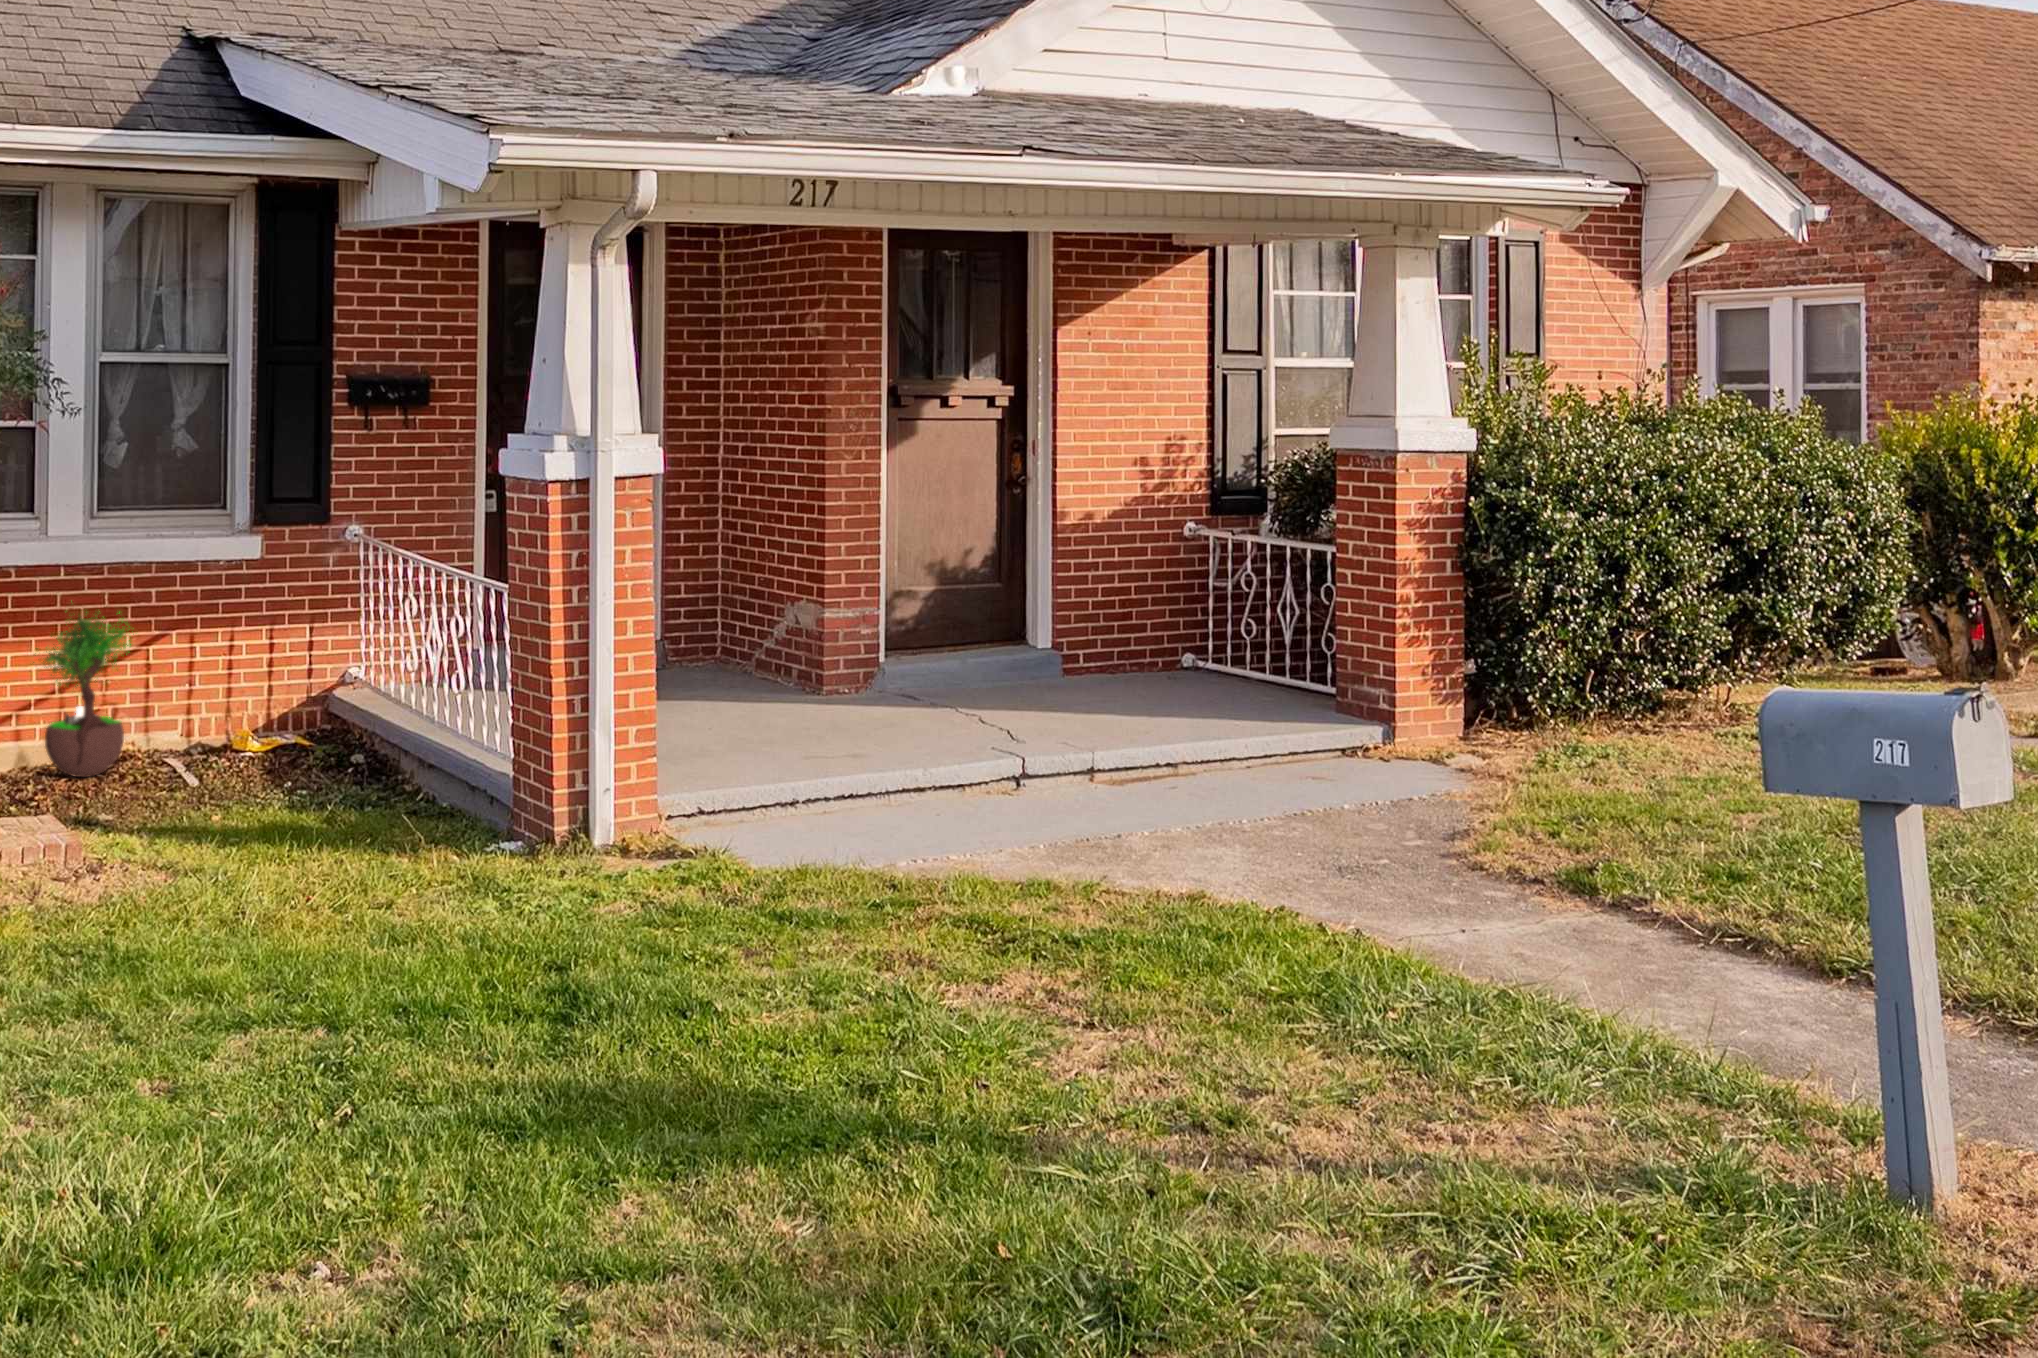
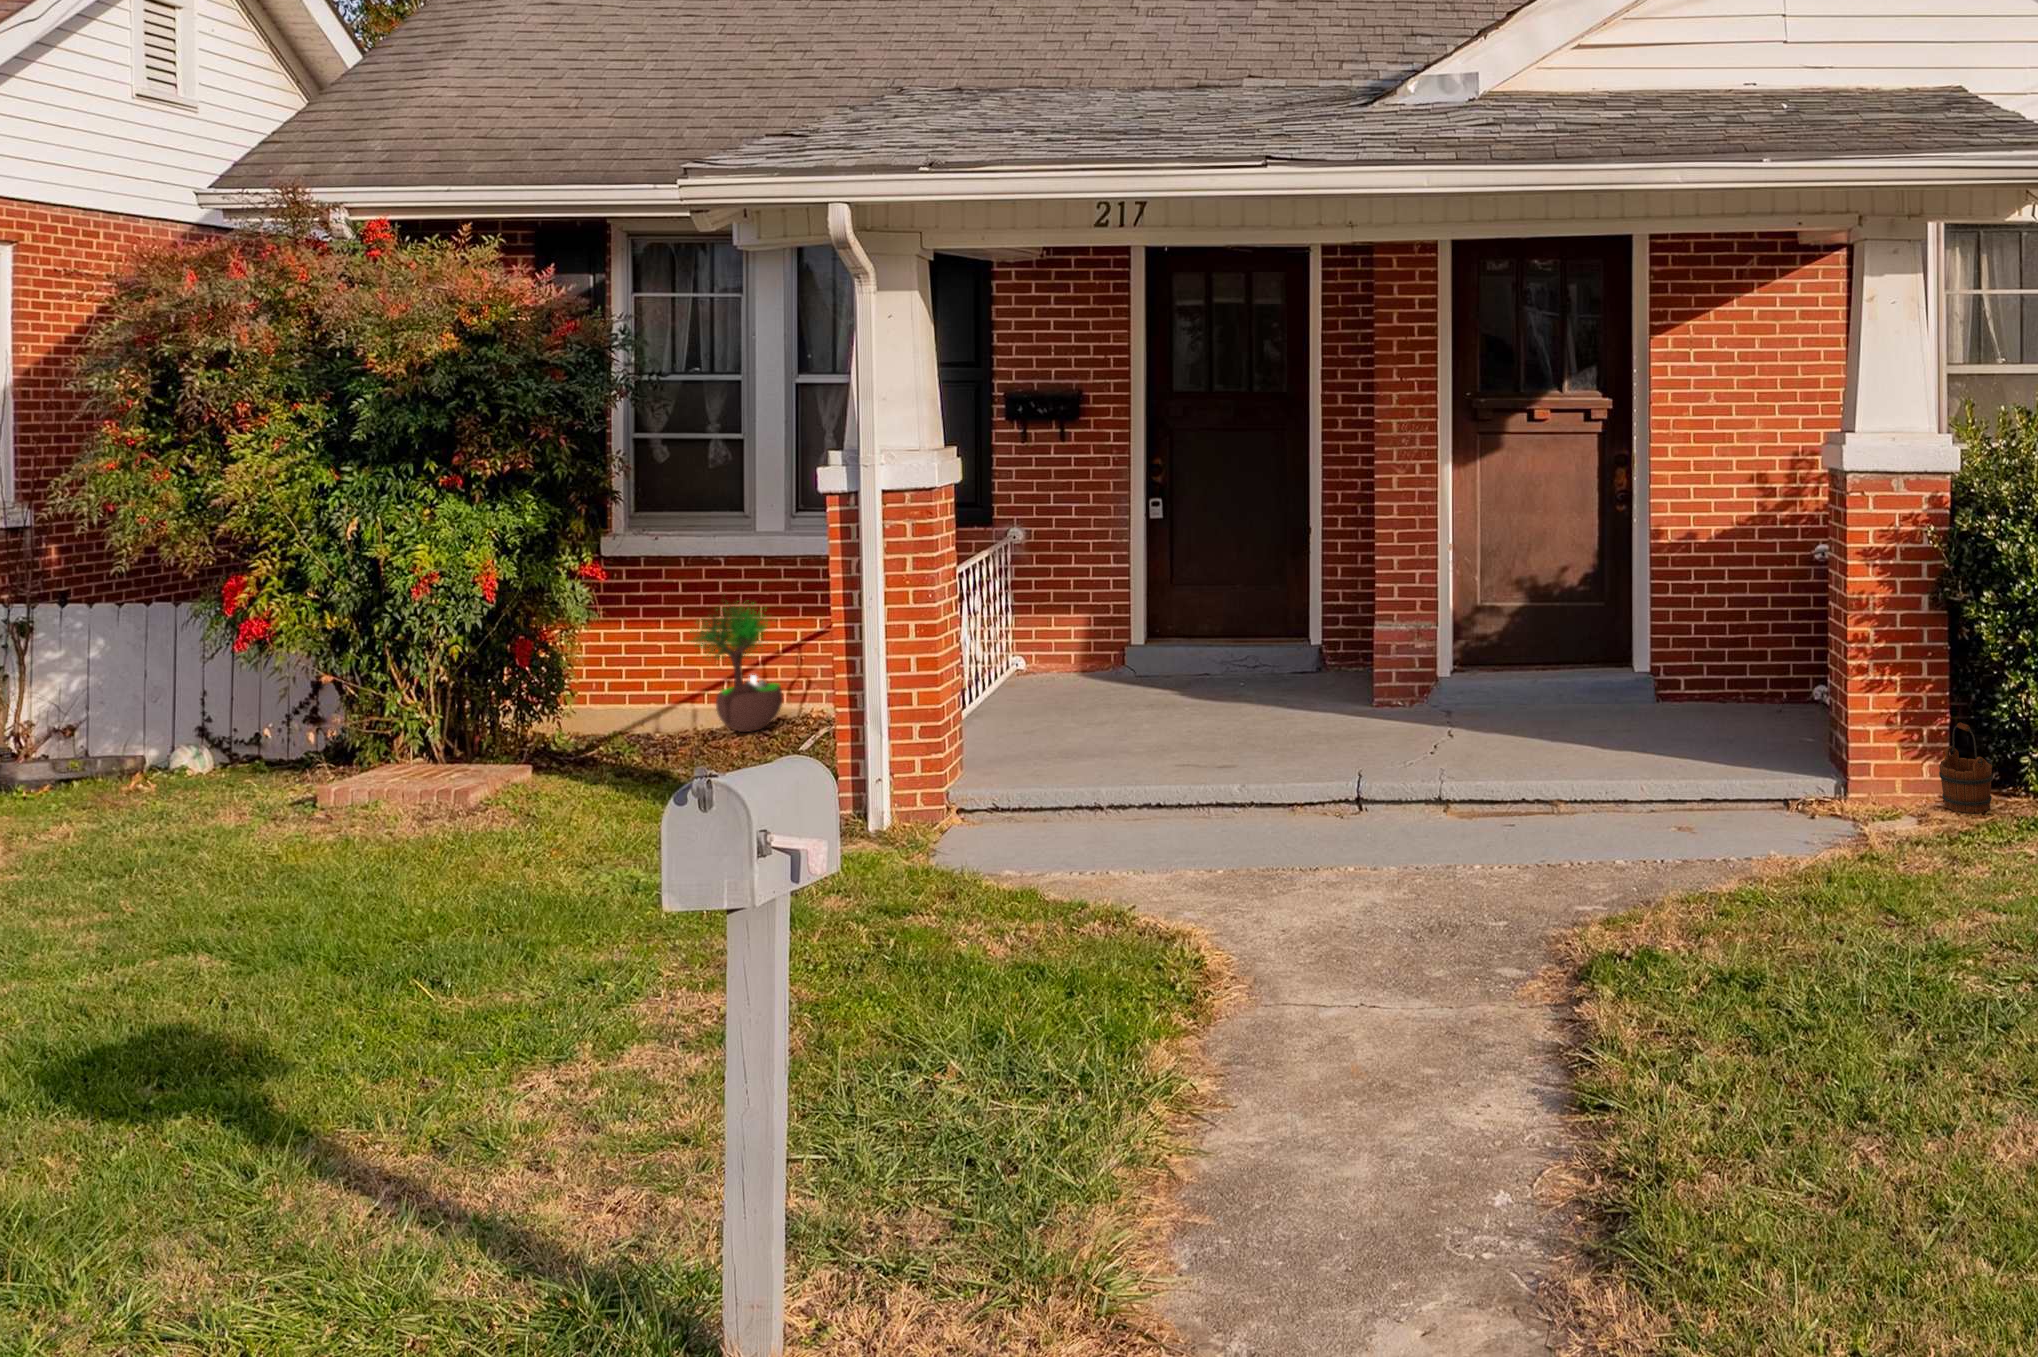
wooden bucket: none [1466,672,1516,751] -> present [1939,722,1993,813]

